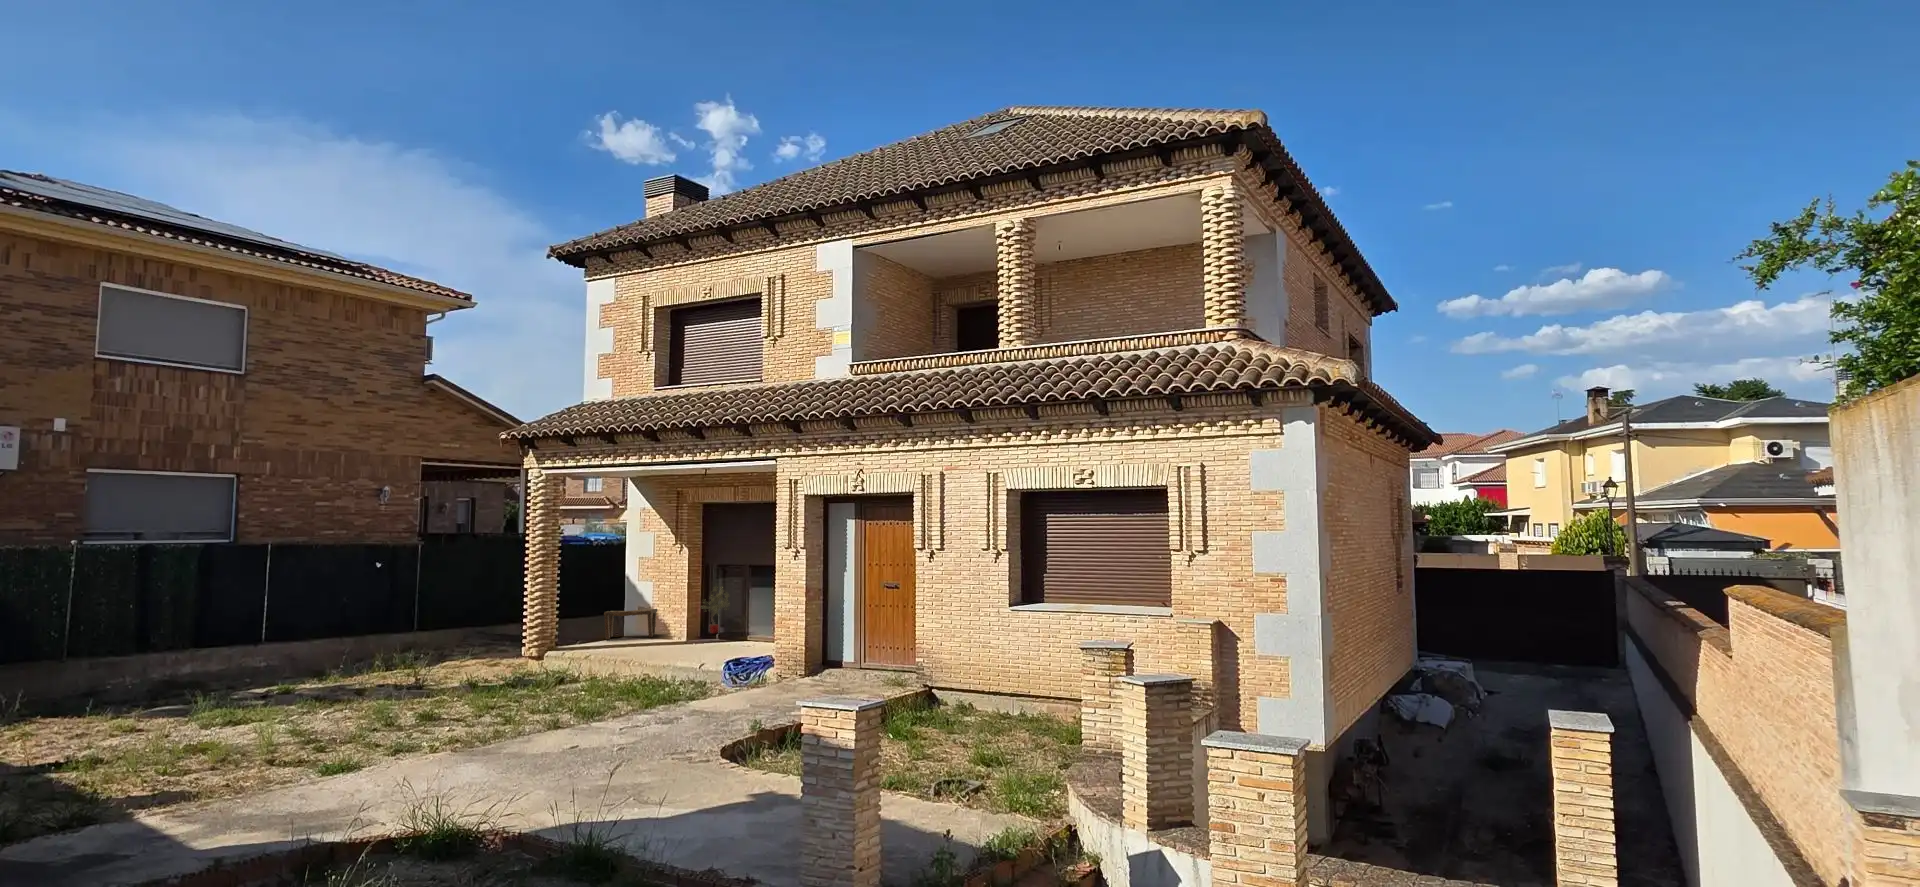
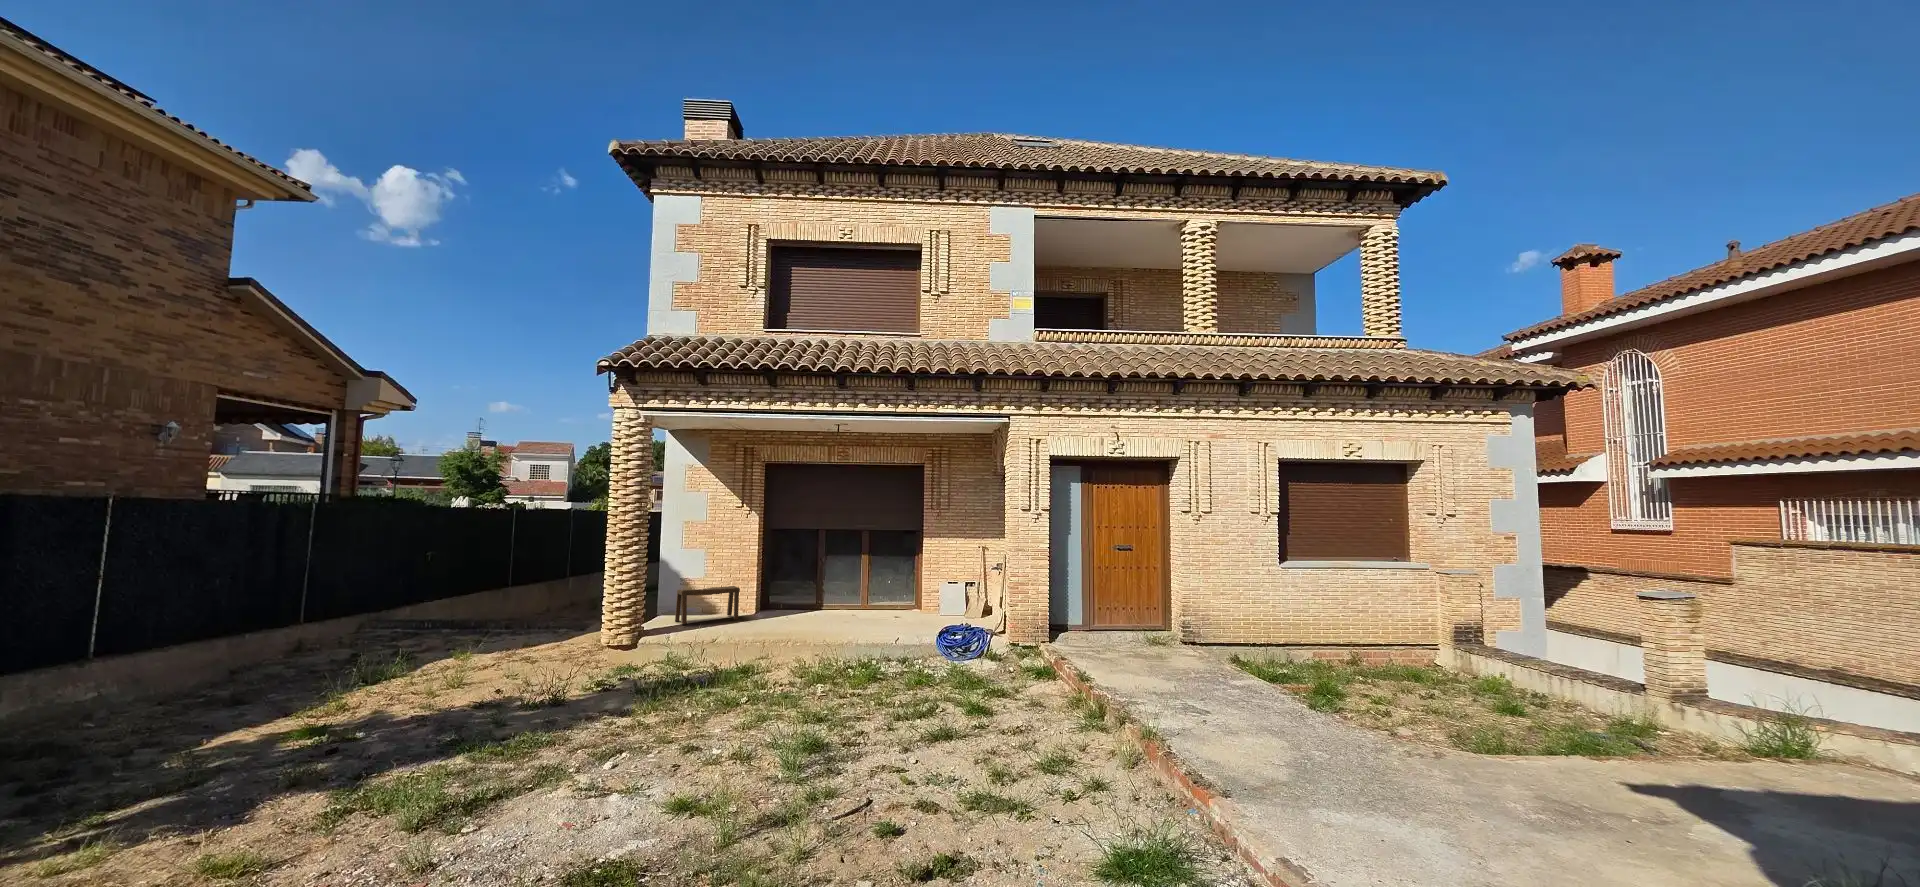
potted tree: present [701,587,729,634] -> none [785,559,828,612]

